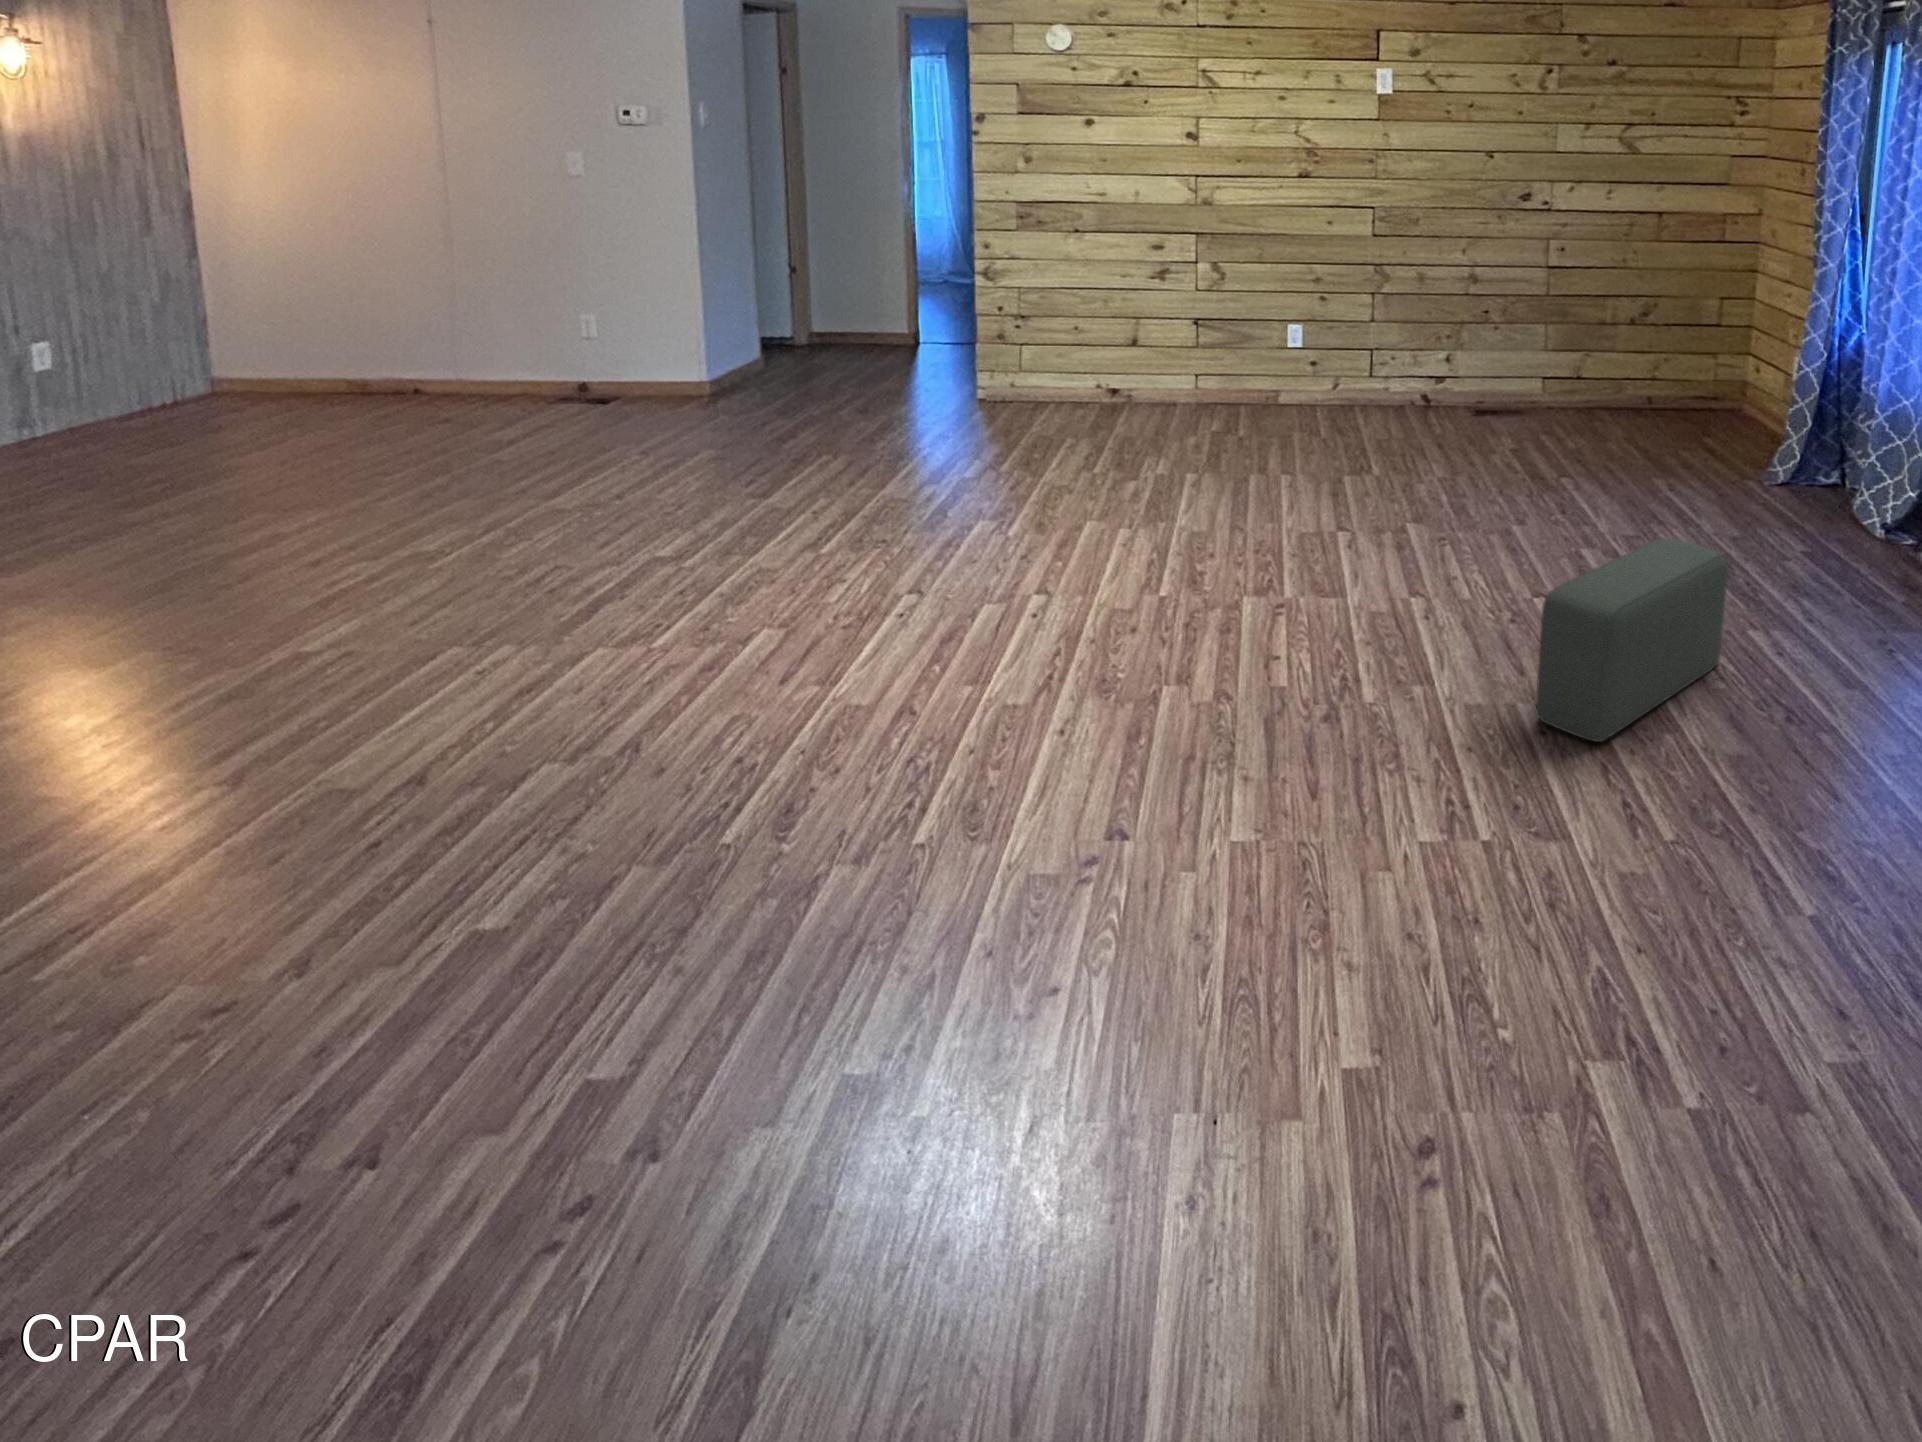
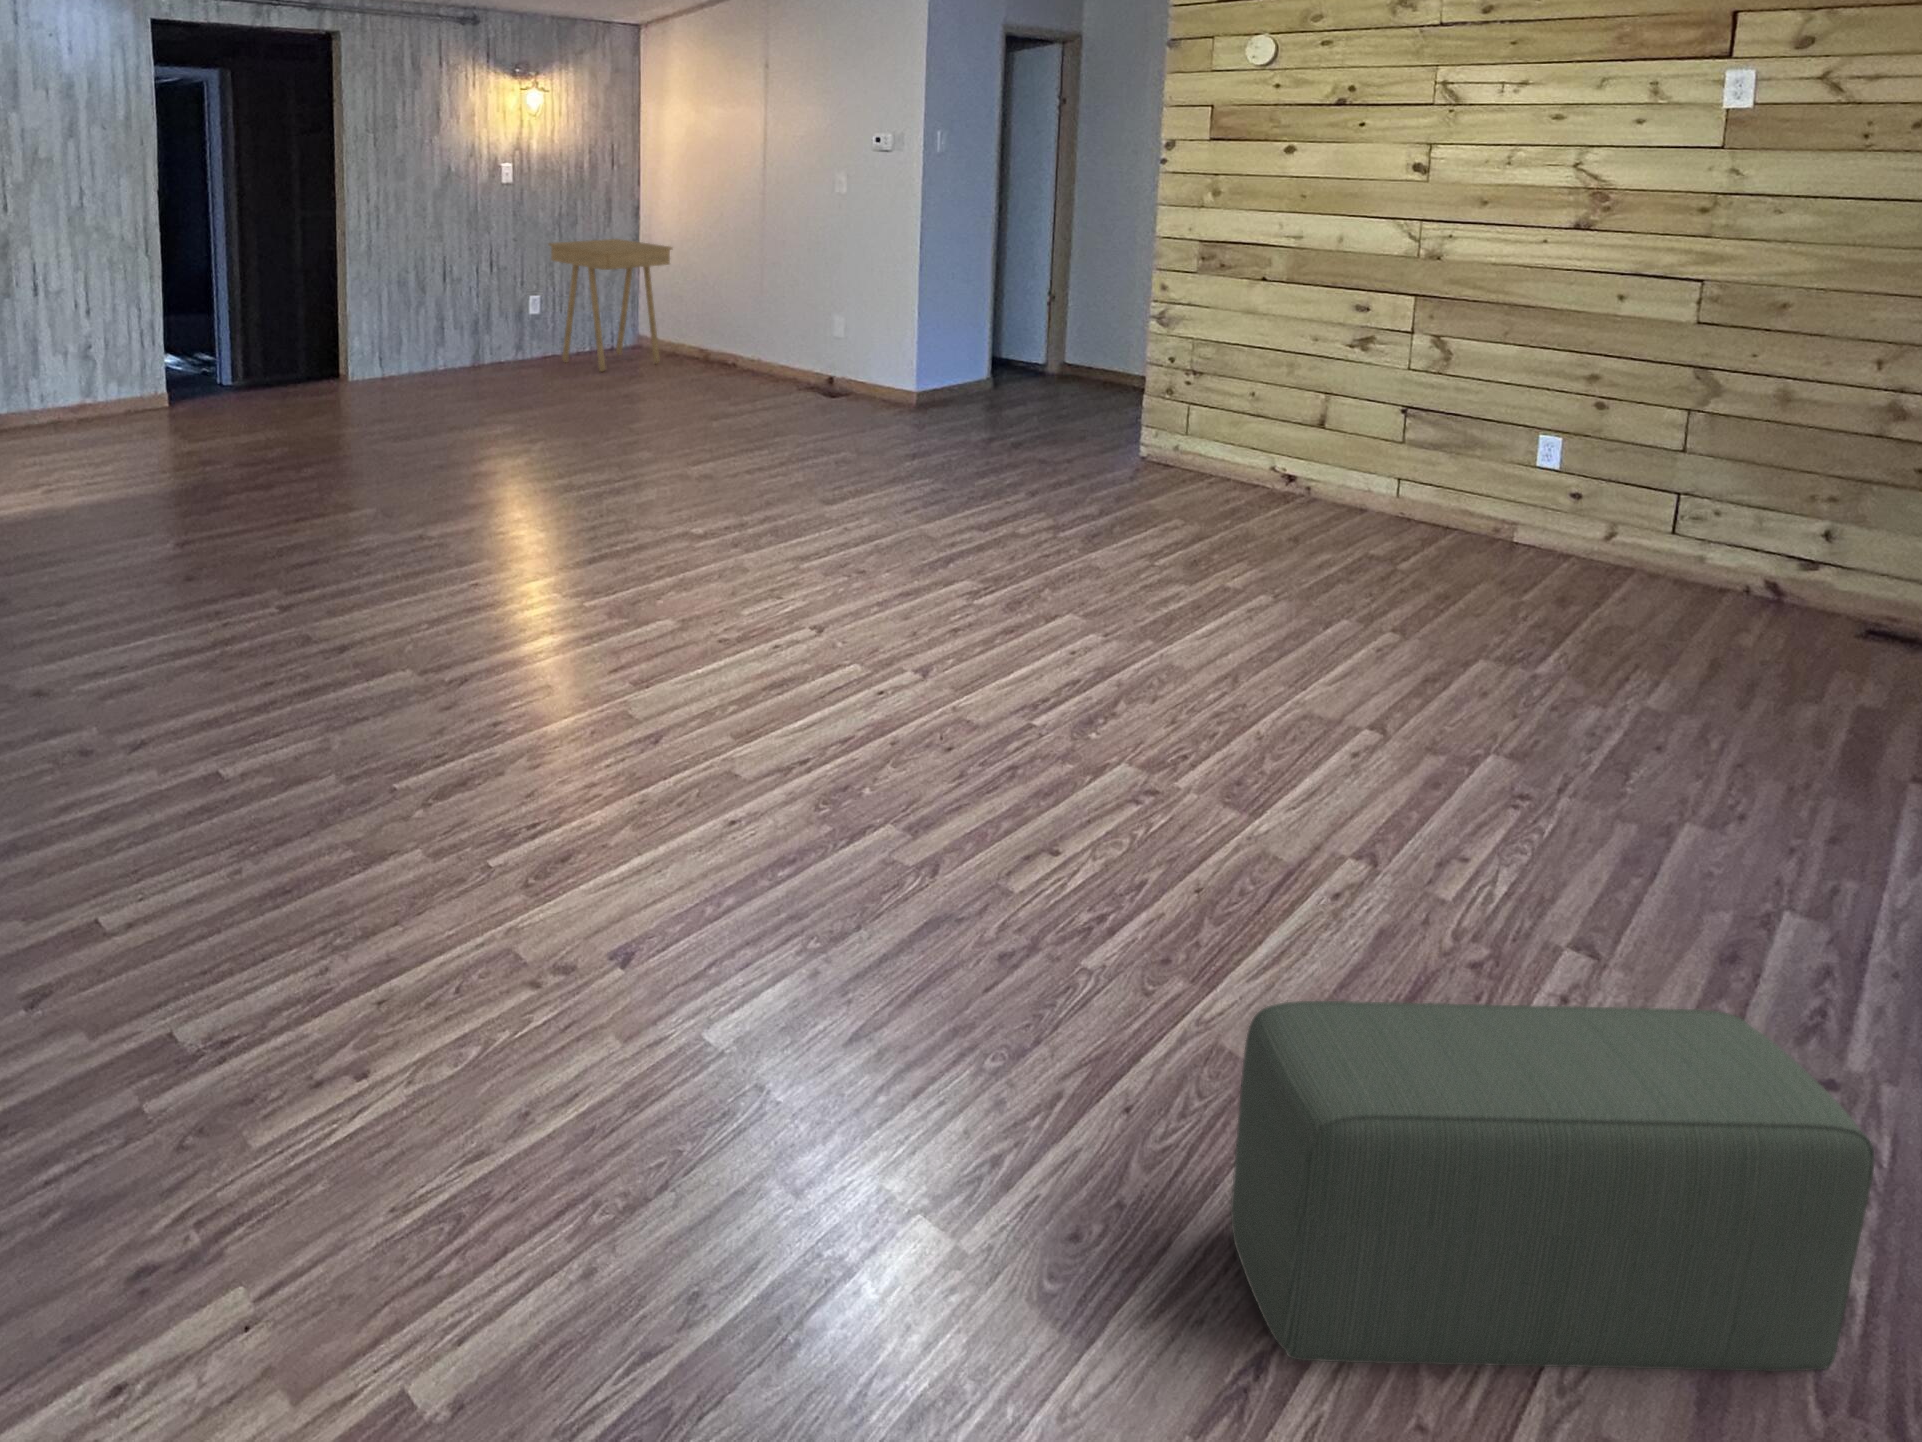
side table: none [59,247,289,431] -> present [548,239,672,372]

